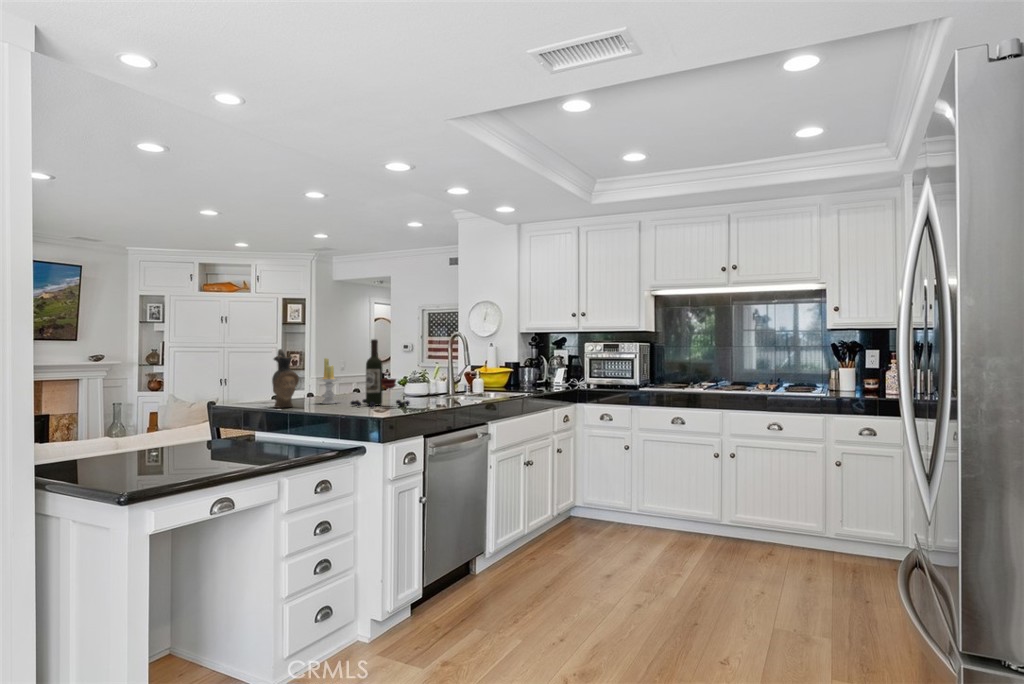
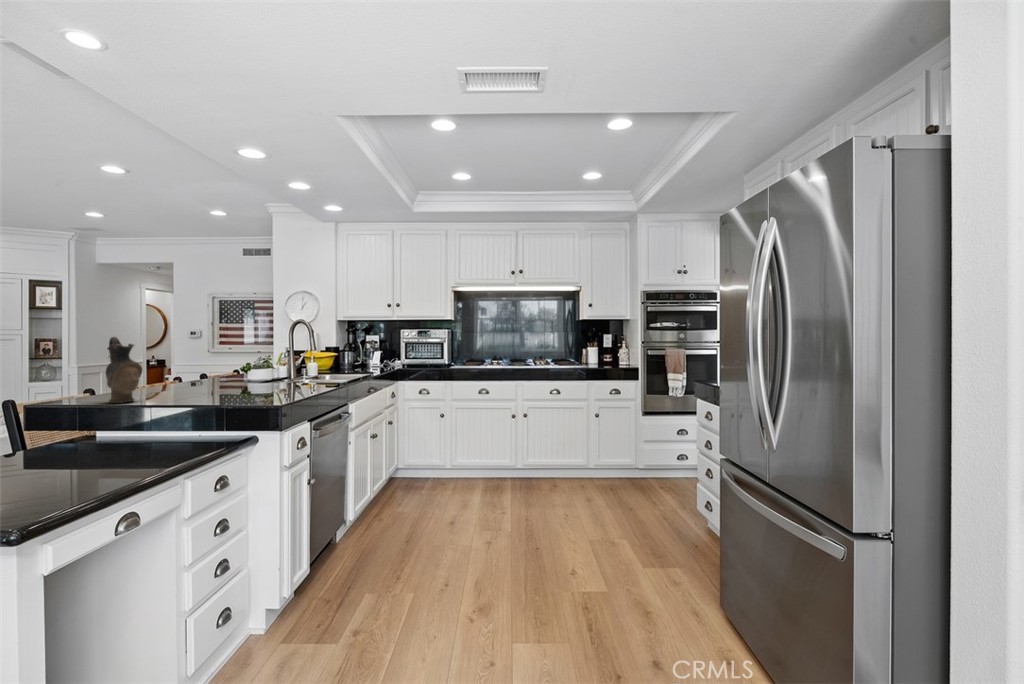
wine bottle: present [351,339,410,407] -> none [209,327,278,396]
candle: present [318,358,340,404] -> none [158,346,188,395]

